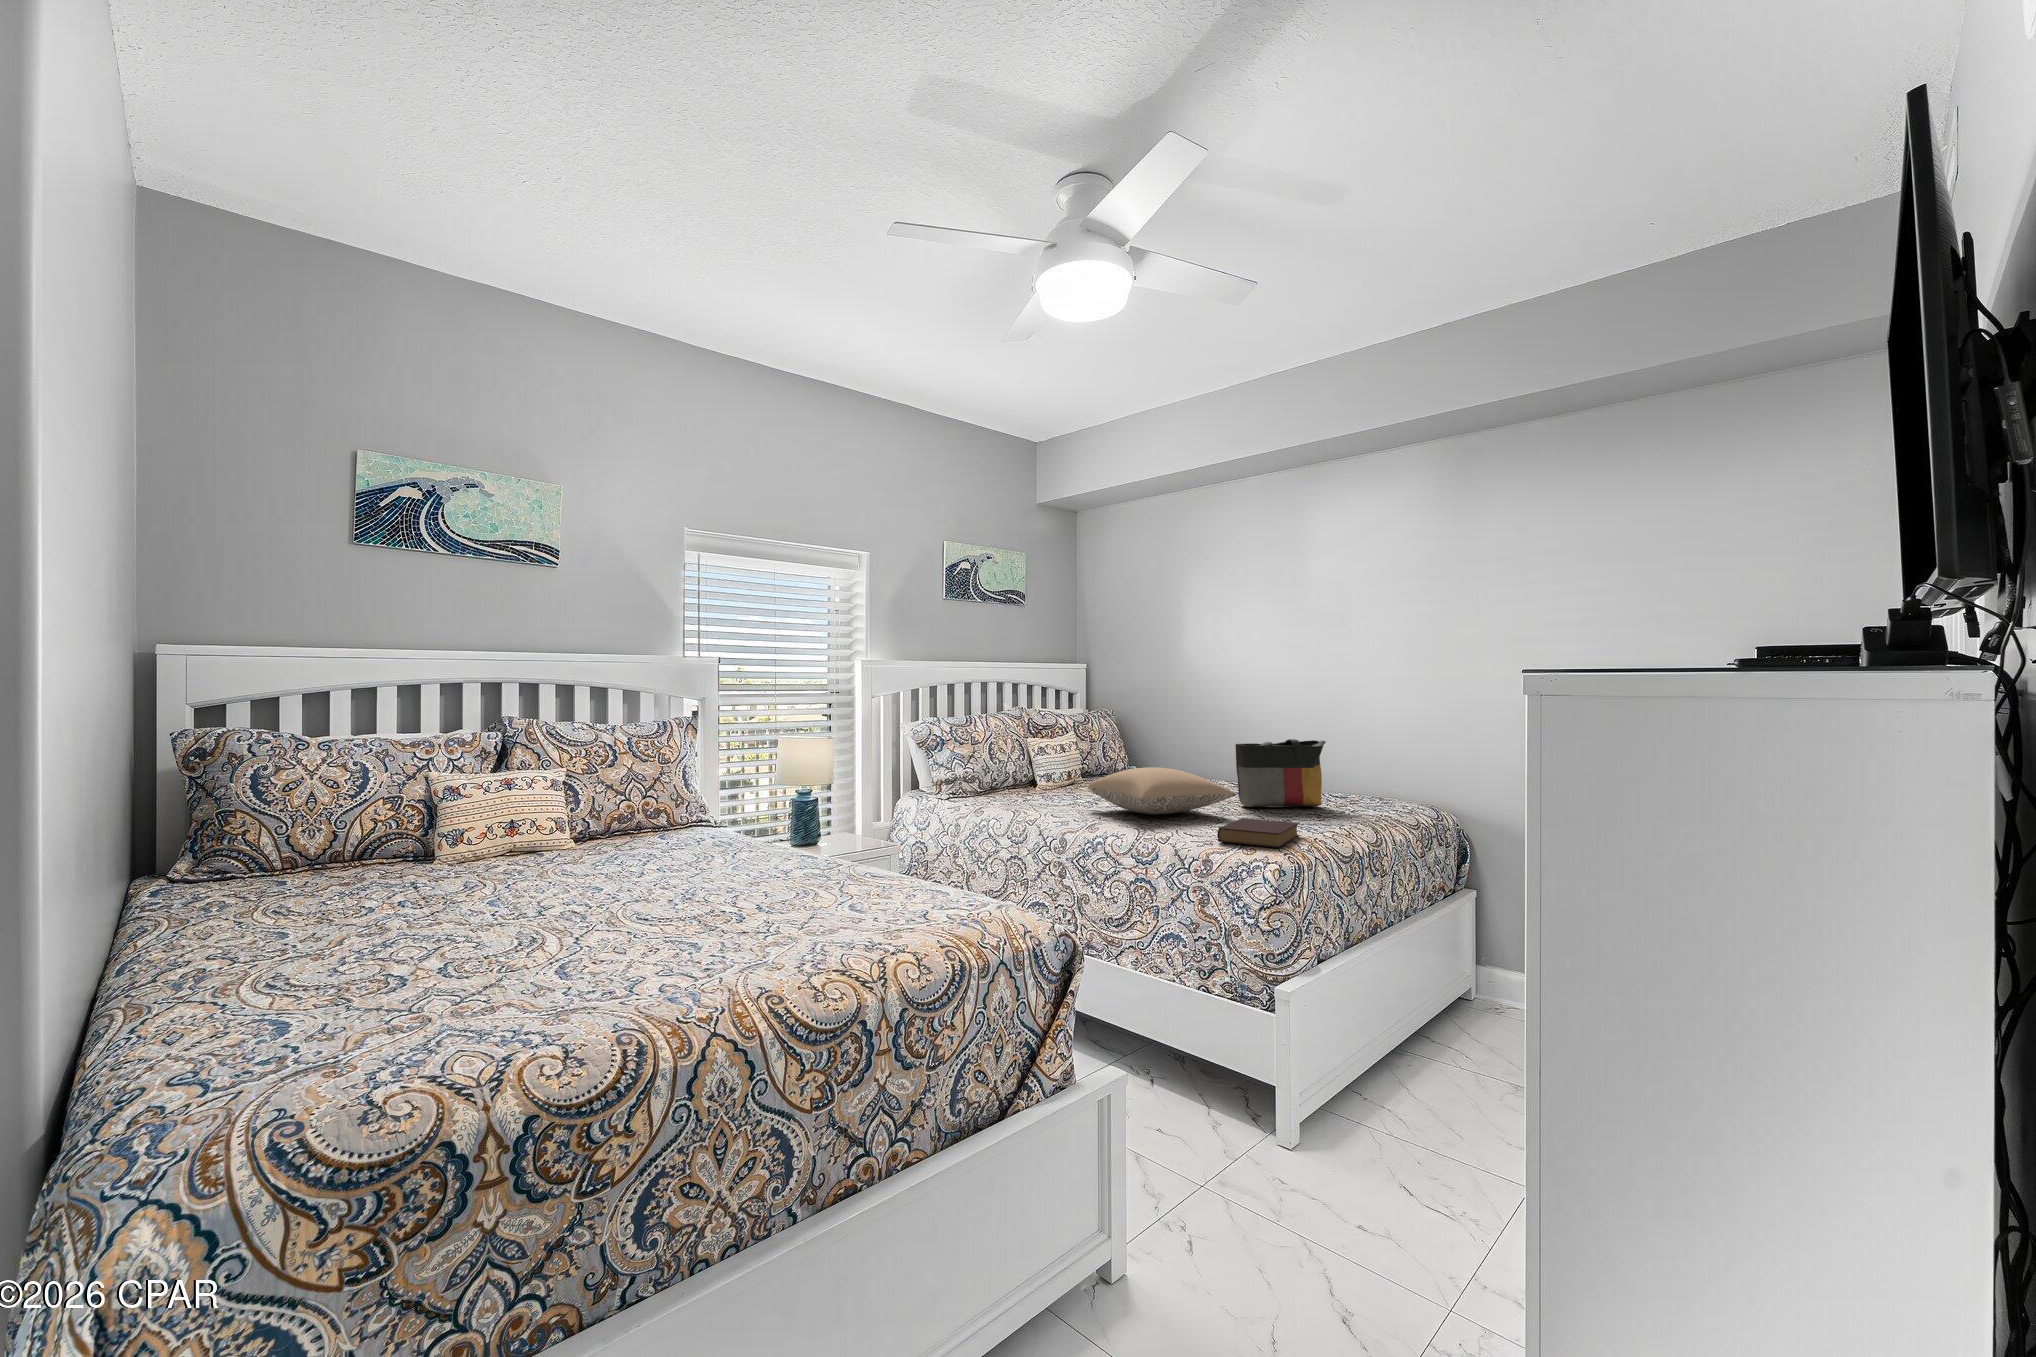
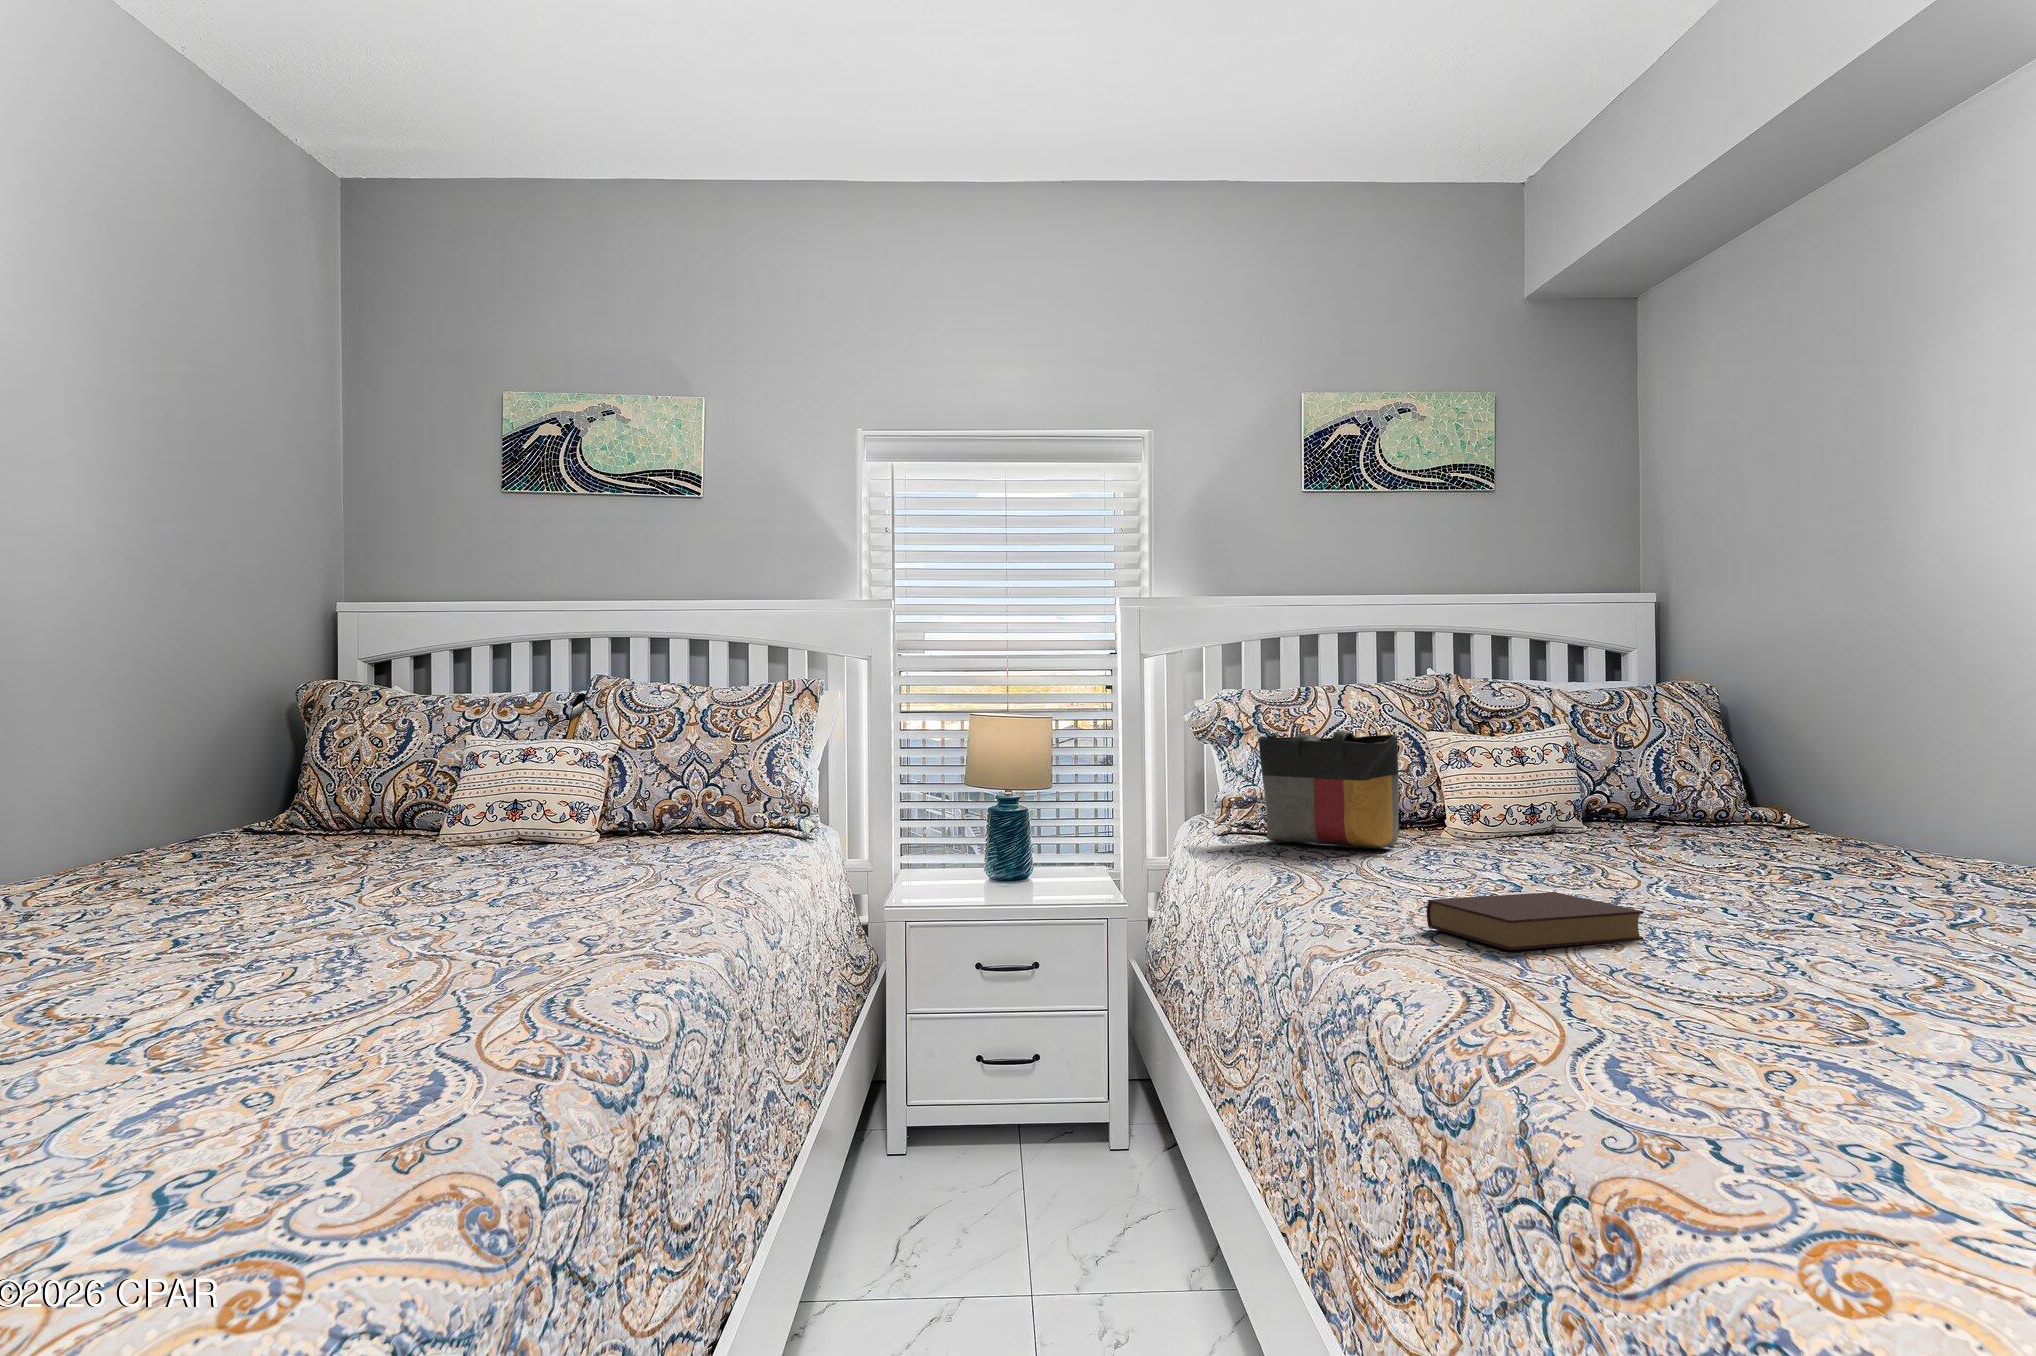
tote bag: present [1235,739,1326,807] -> present [1258,731,1400,849]
pillow: present [1088,767,1236,815] -> none [1390,789,1626,876]

